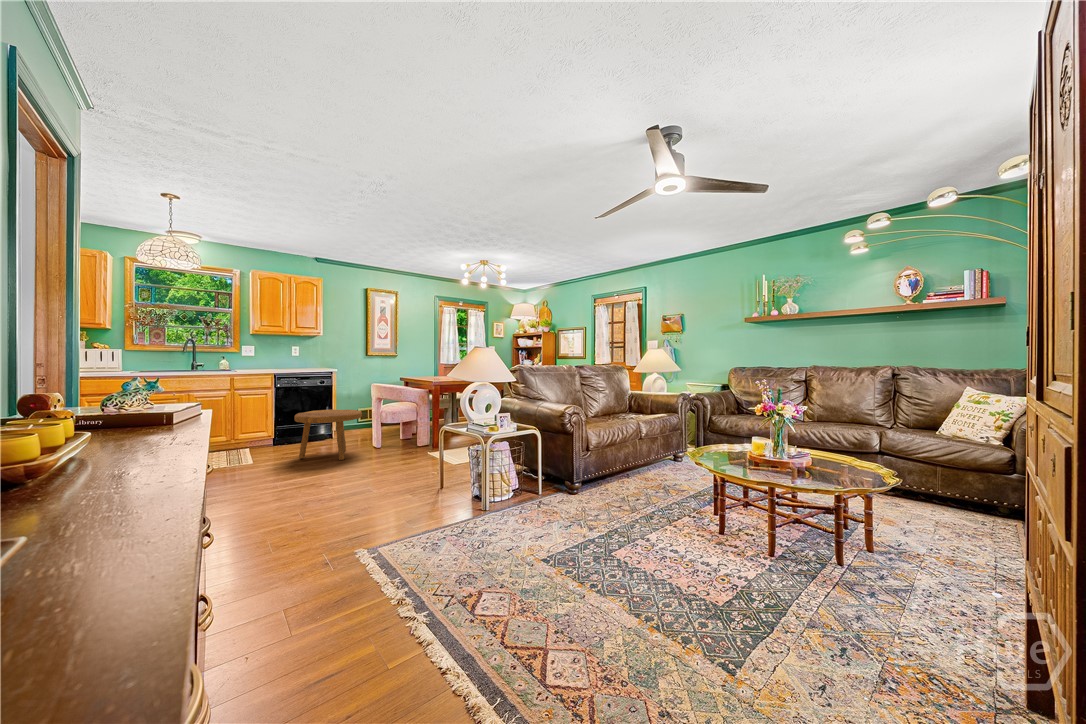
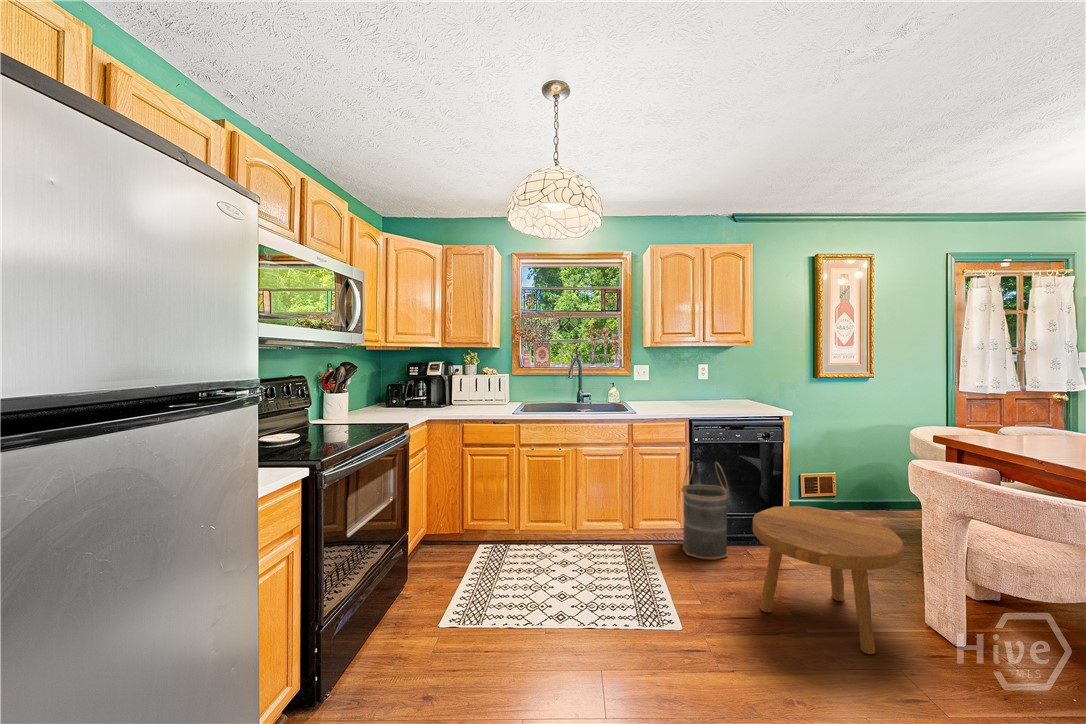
basket: none [266,396,296,451] -> present [682,461,728,559]

